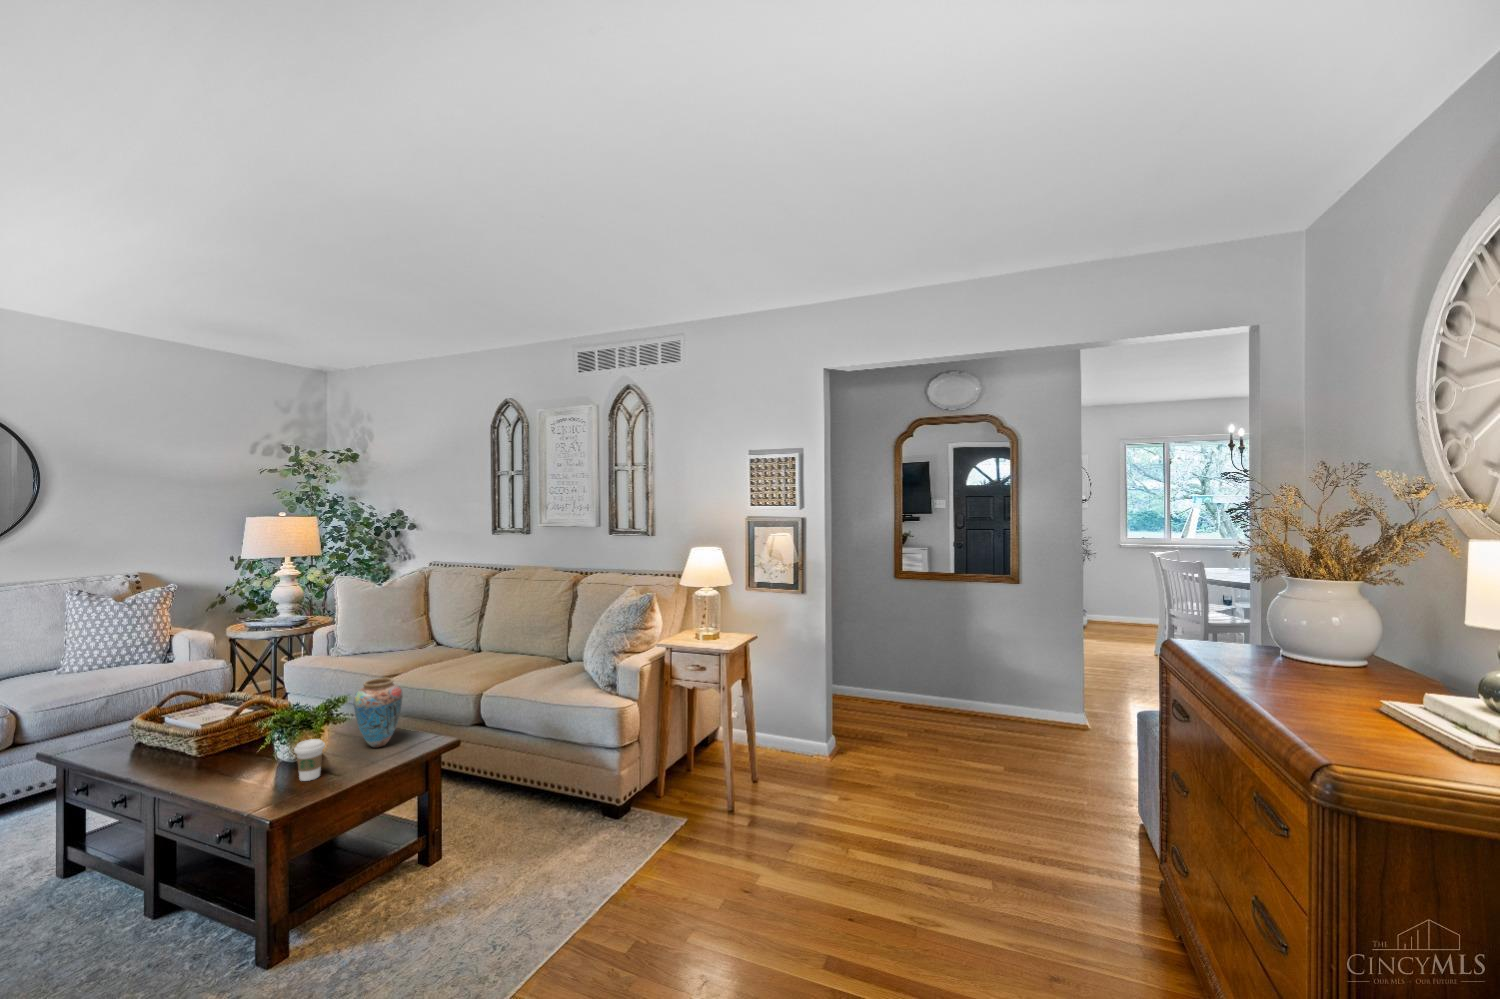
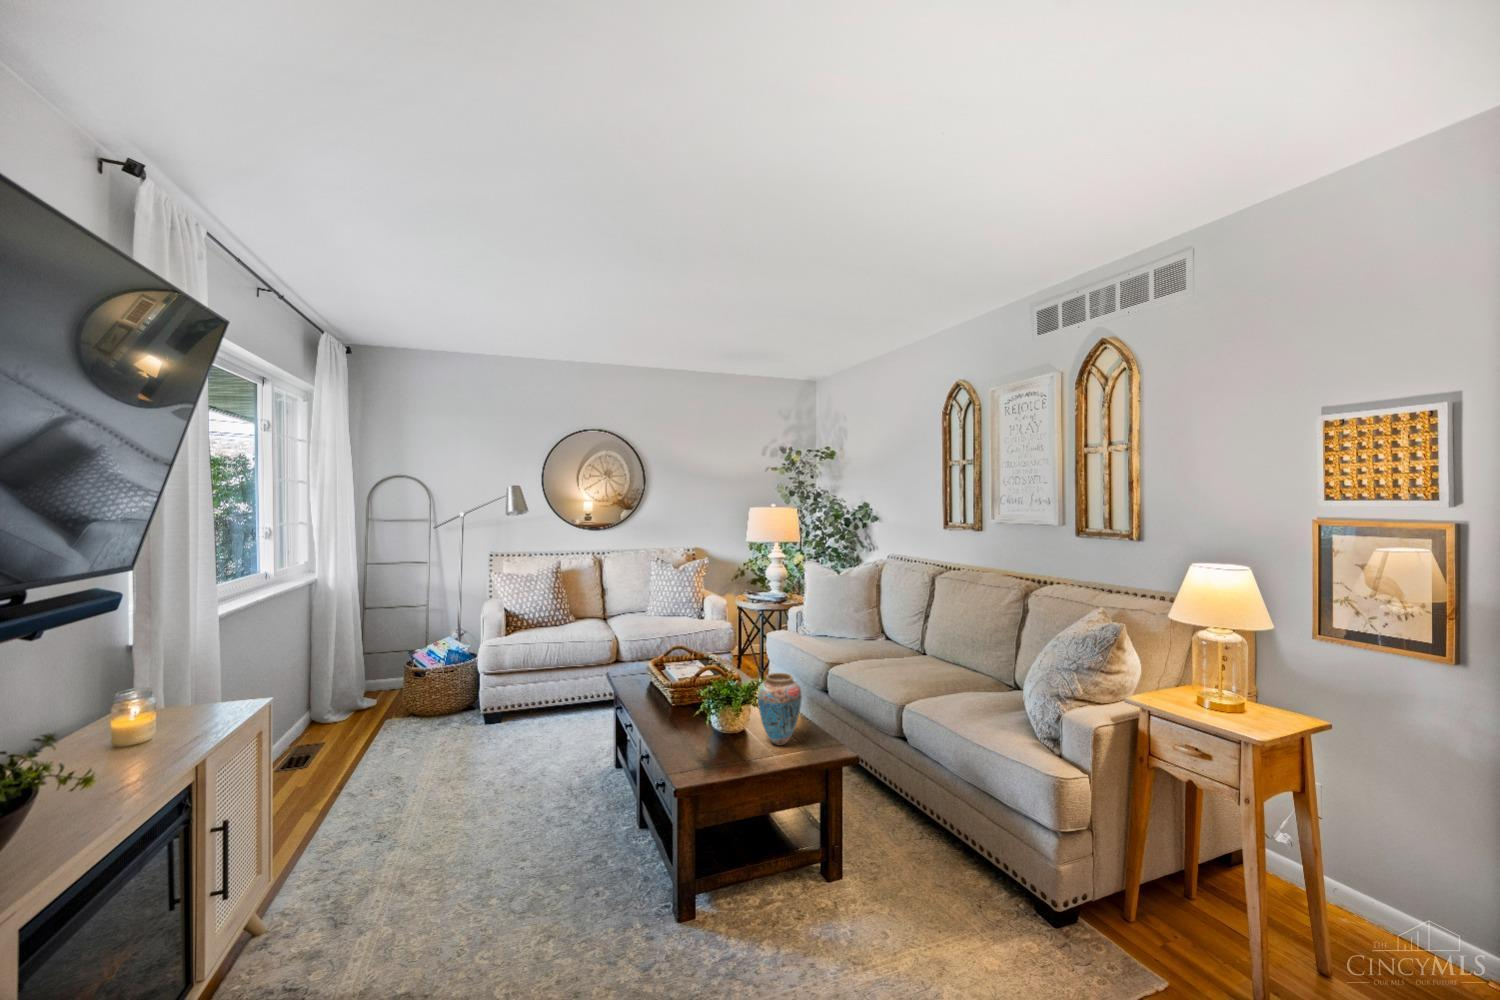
coffee cup: present [294,739,325,781] -> none [695,724,721,765]

